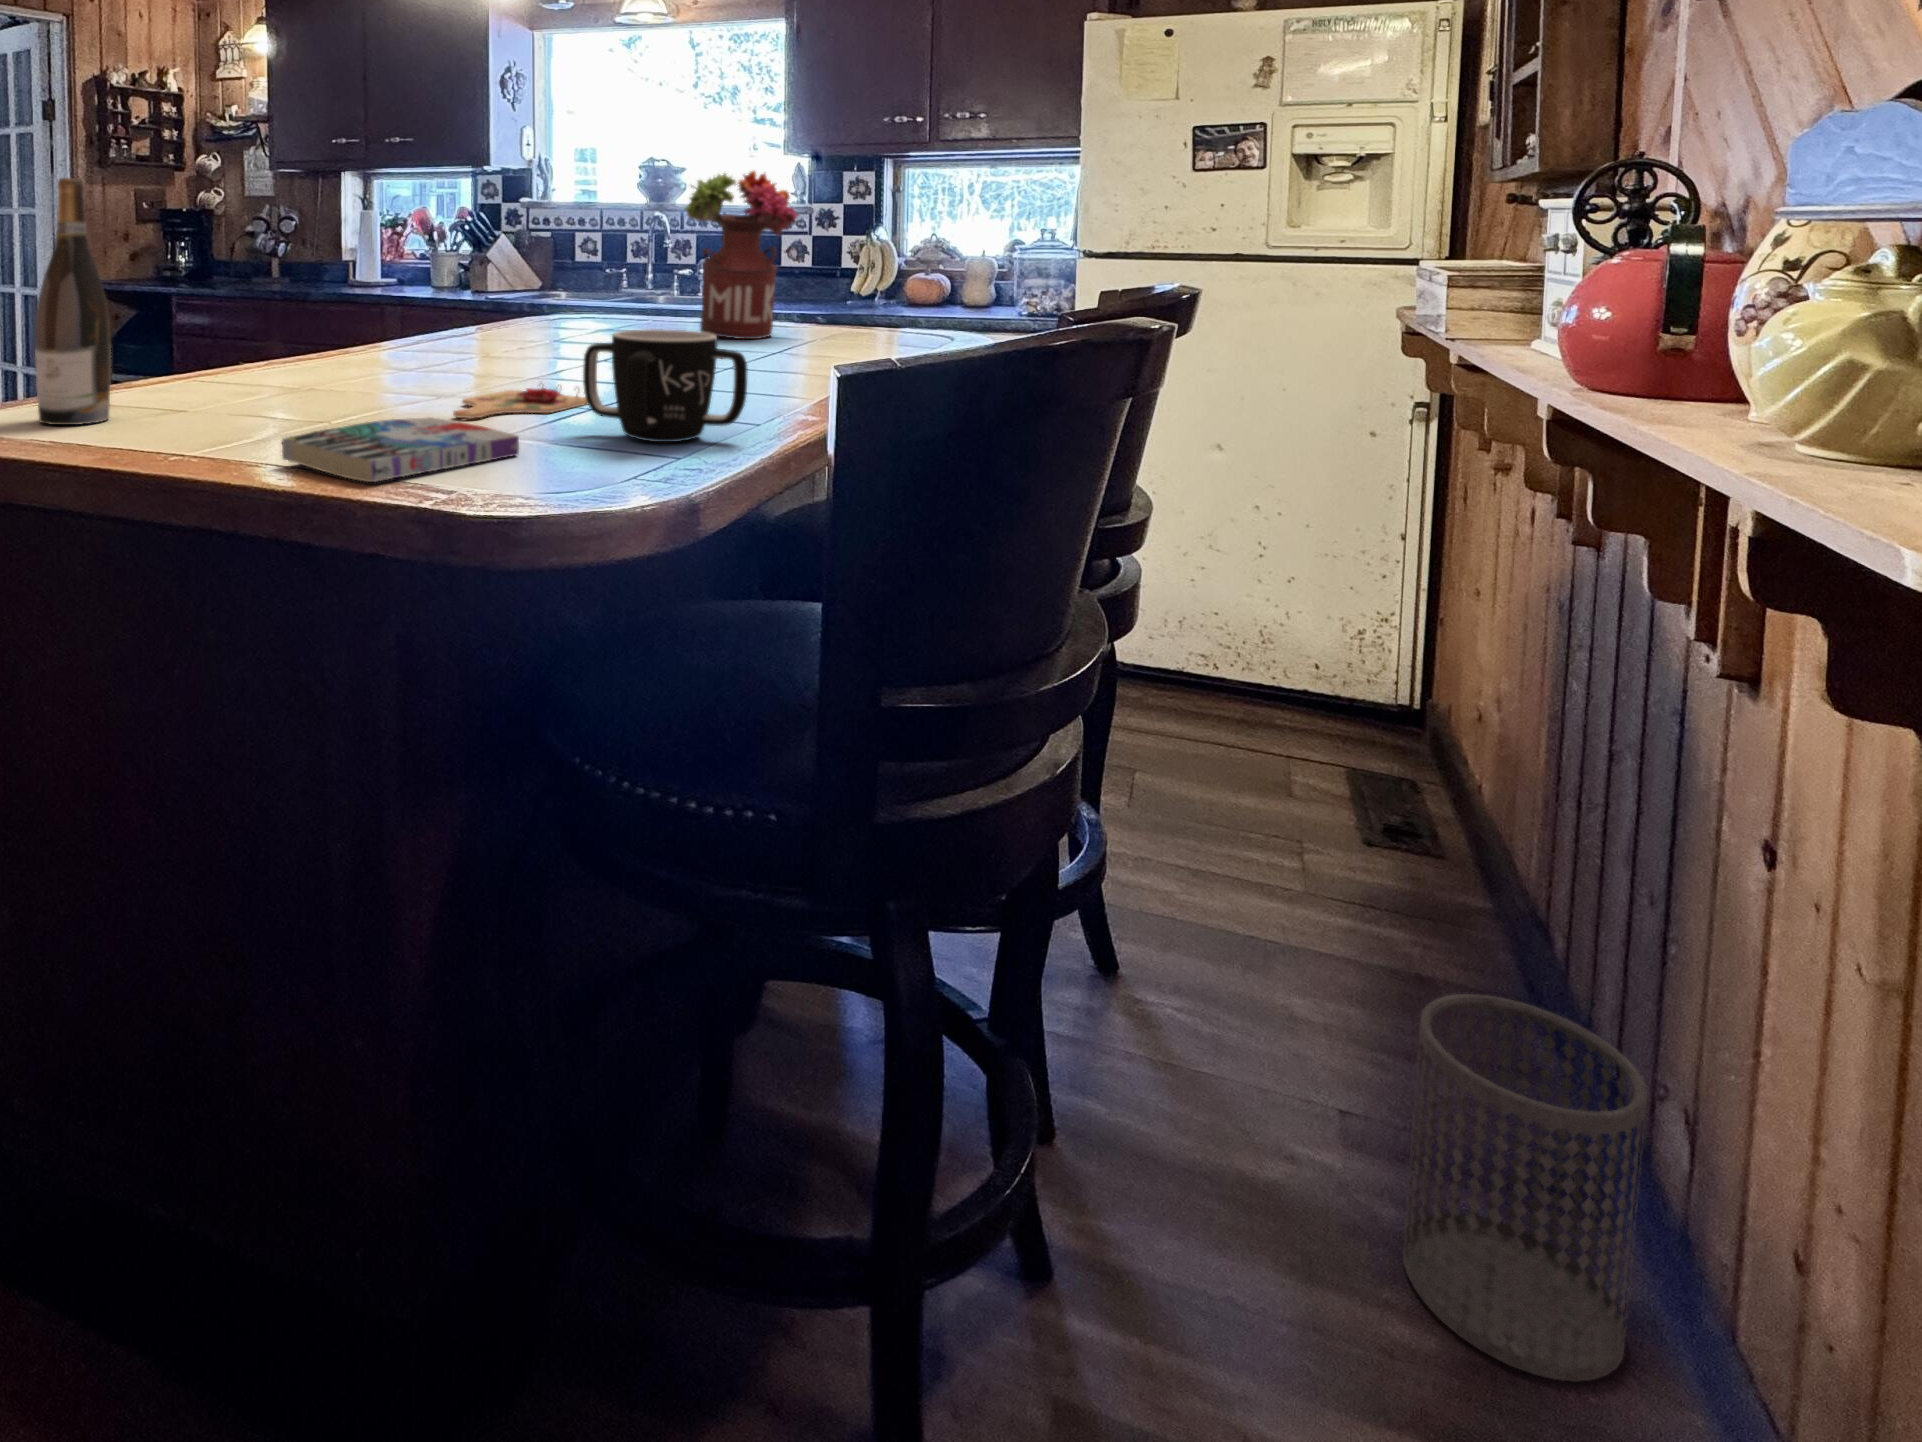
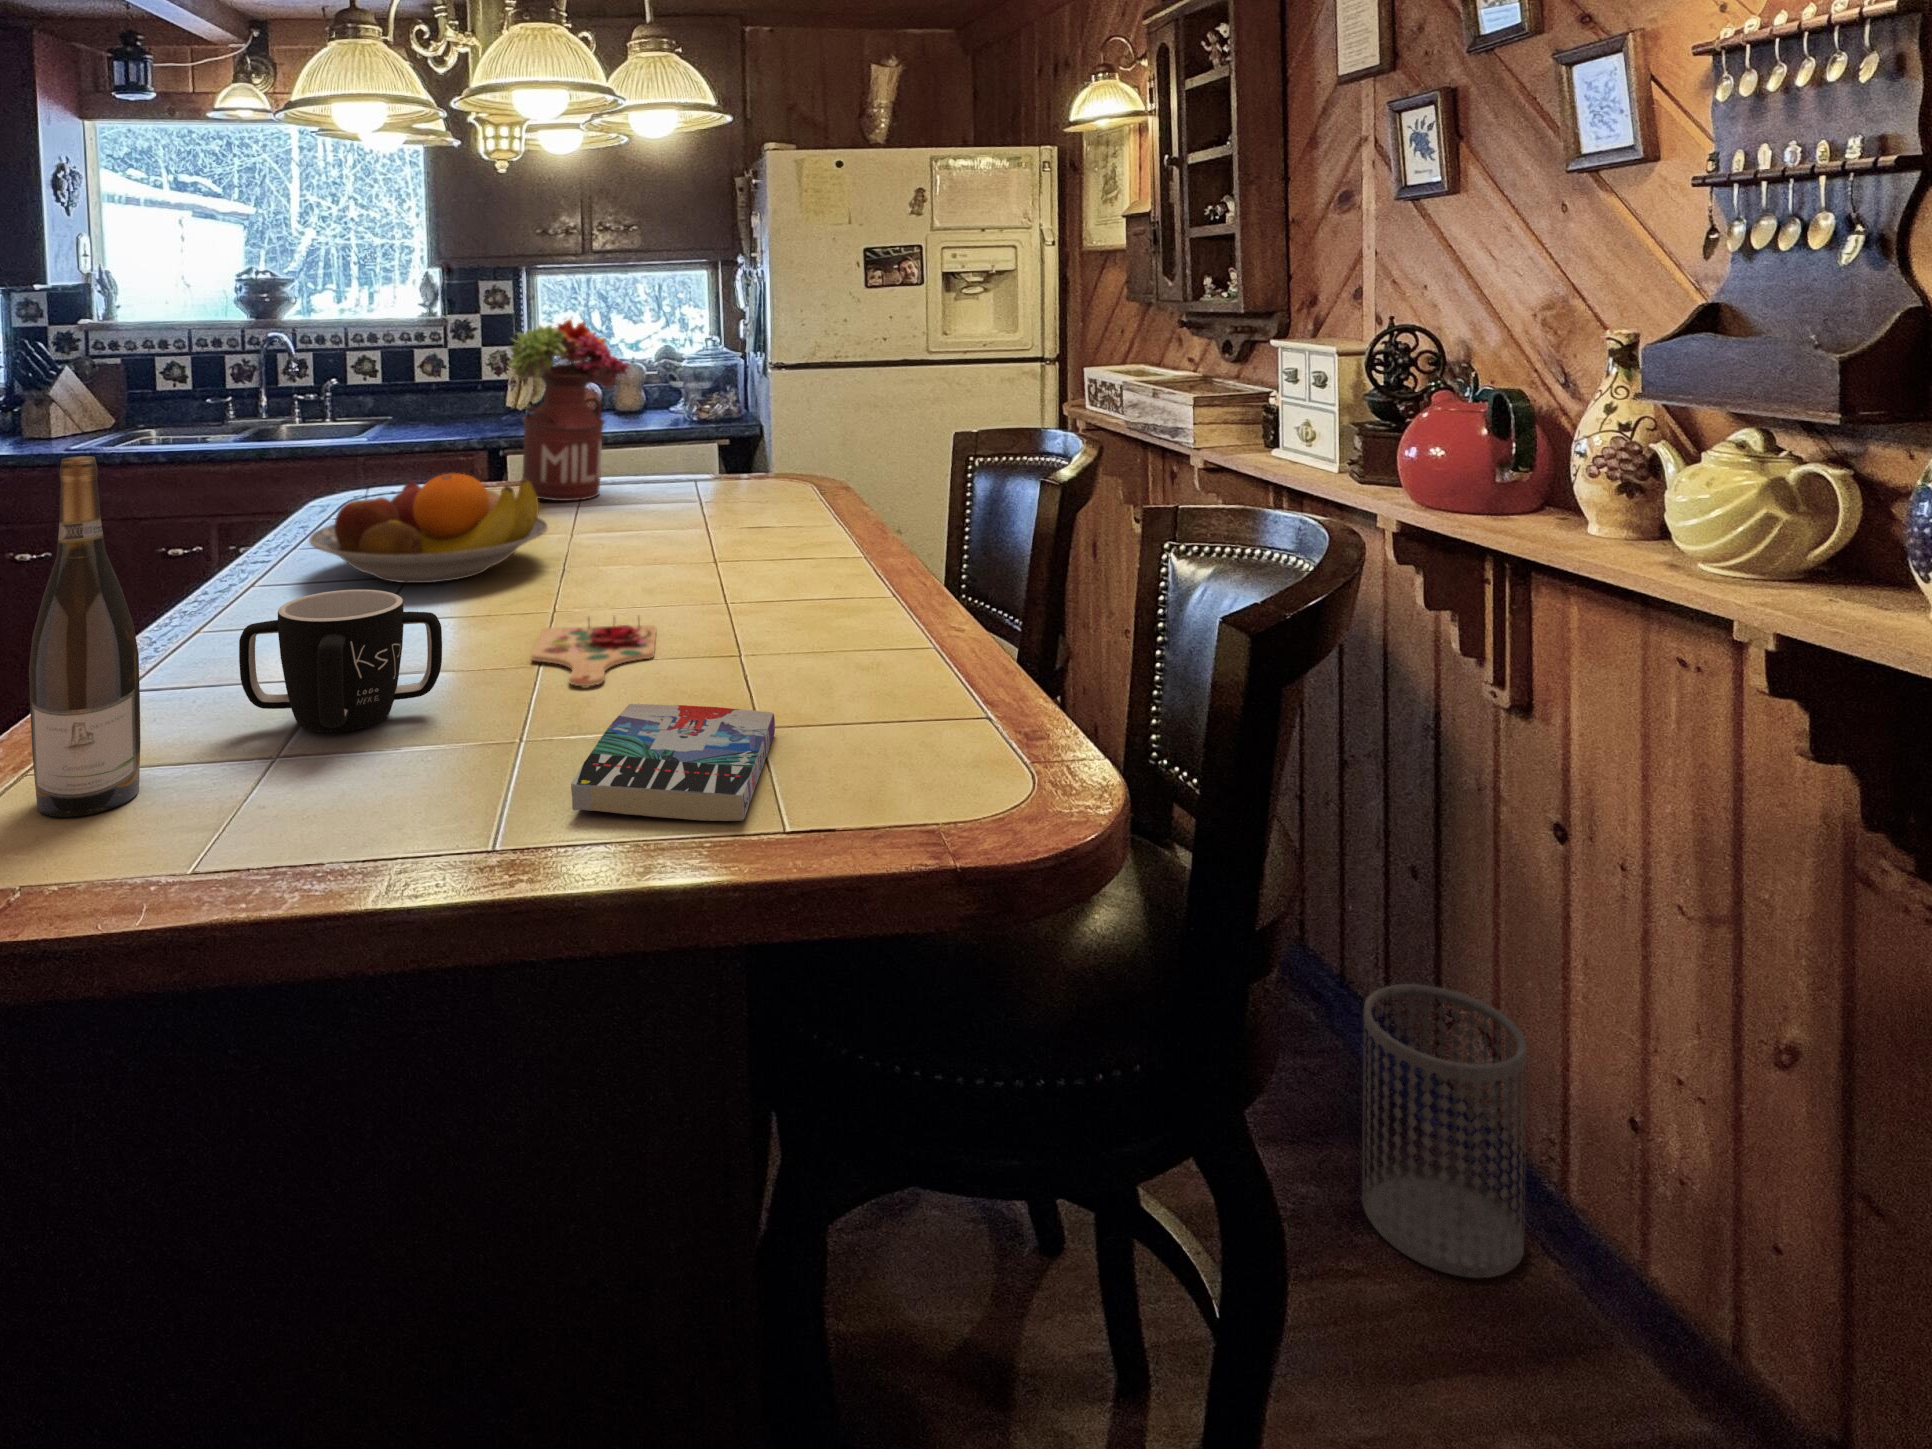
fruit bowl: none [426,277,626,366] -> present [309,474,548,583]
mug: present [583,329,747,442] -> present [239,590,442,732]

